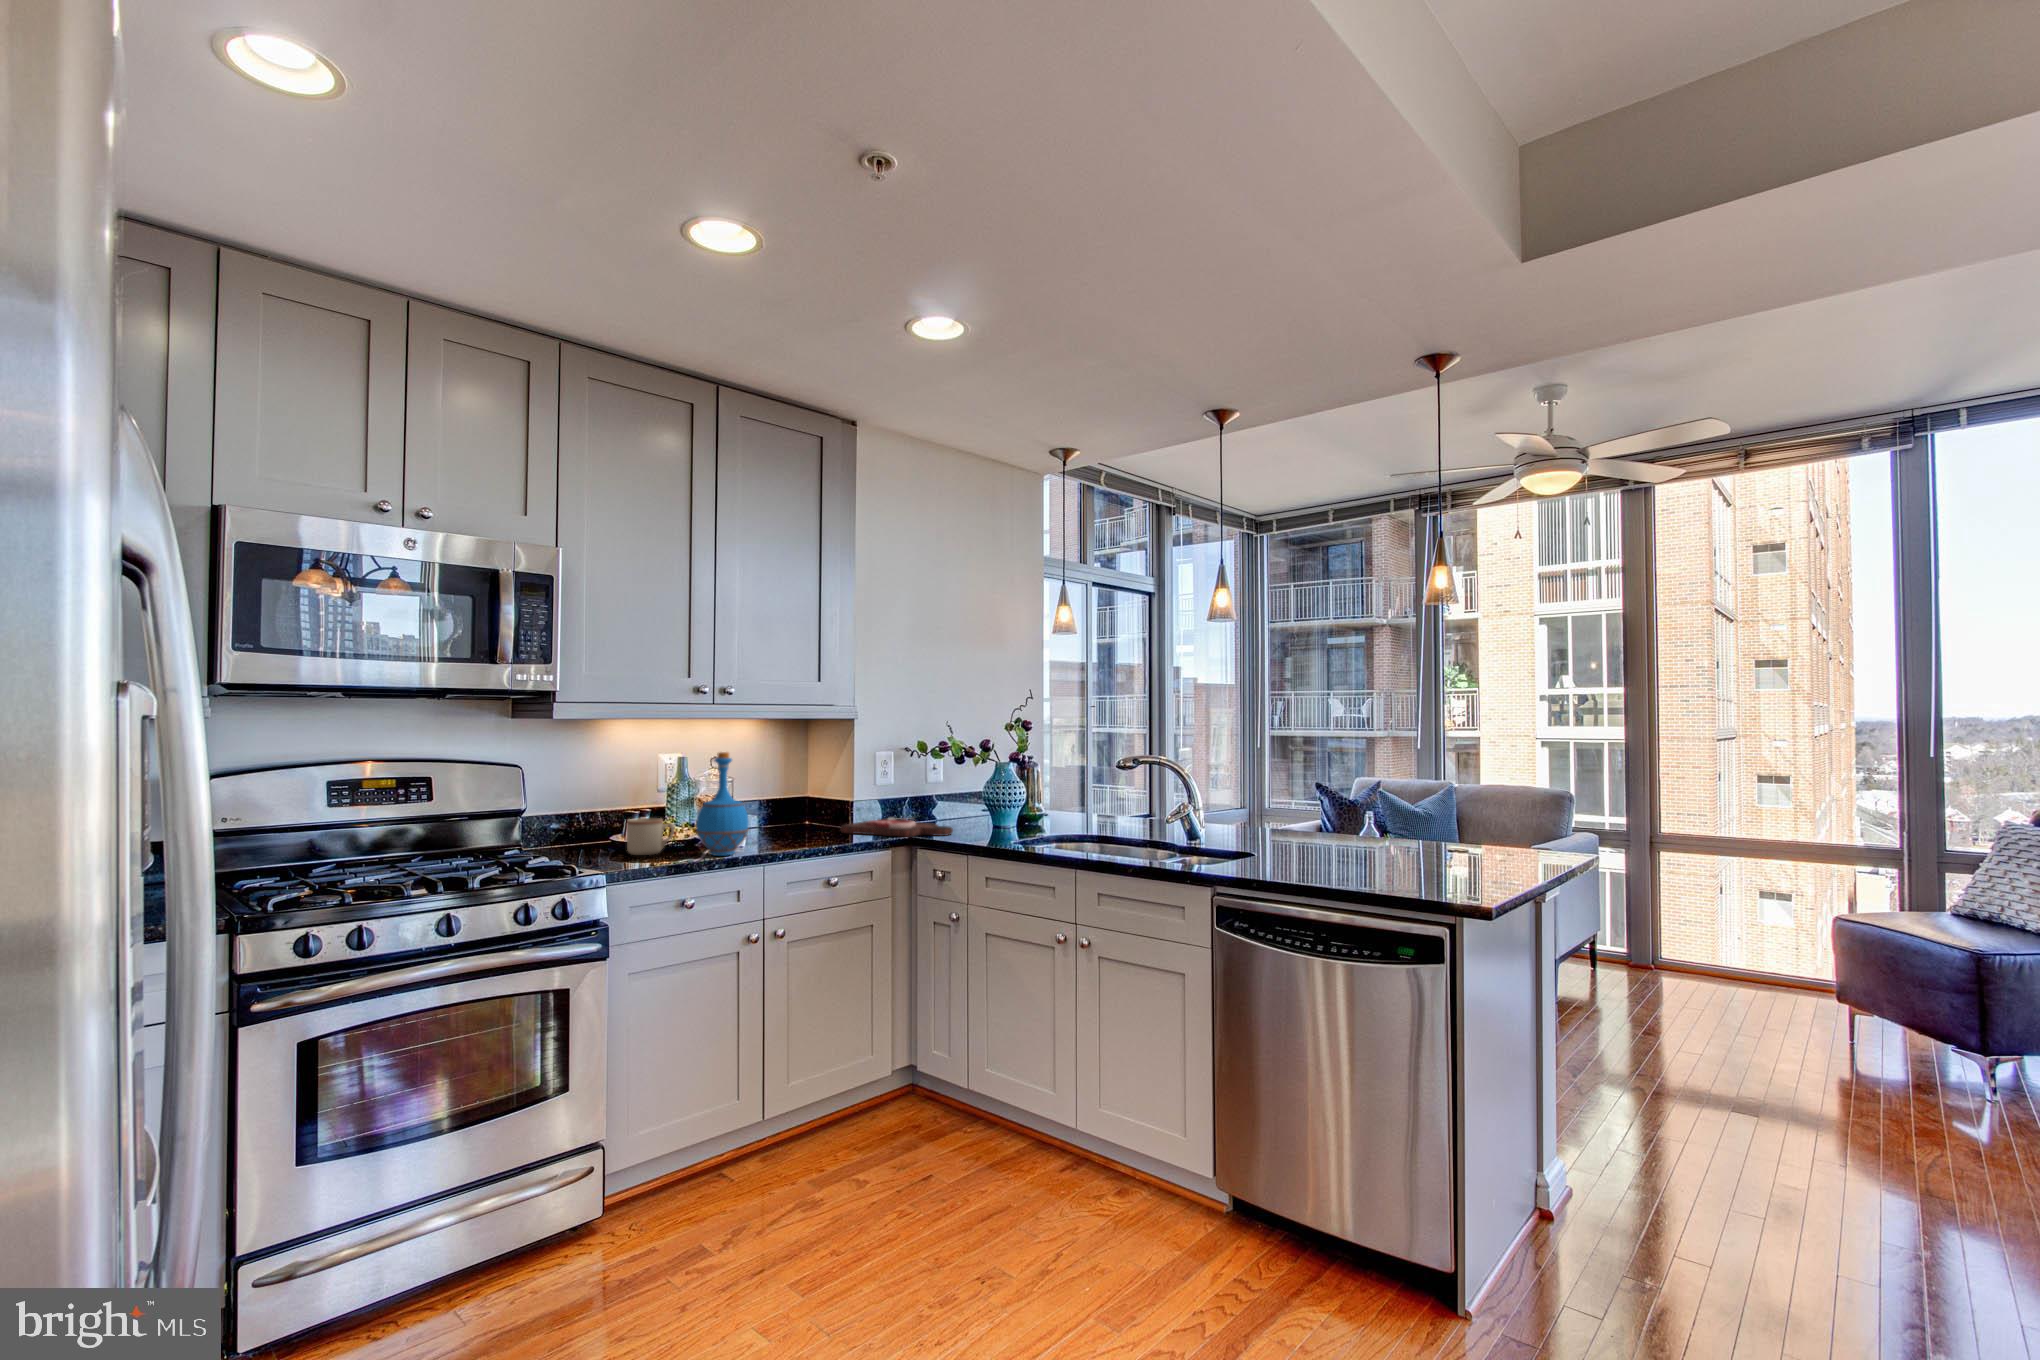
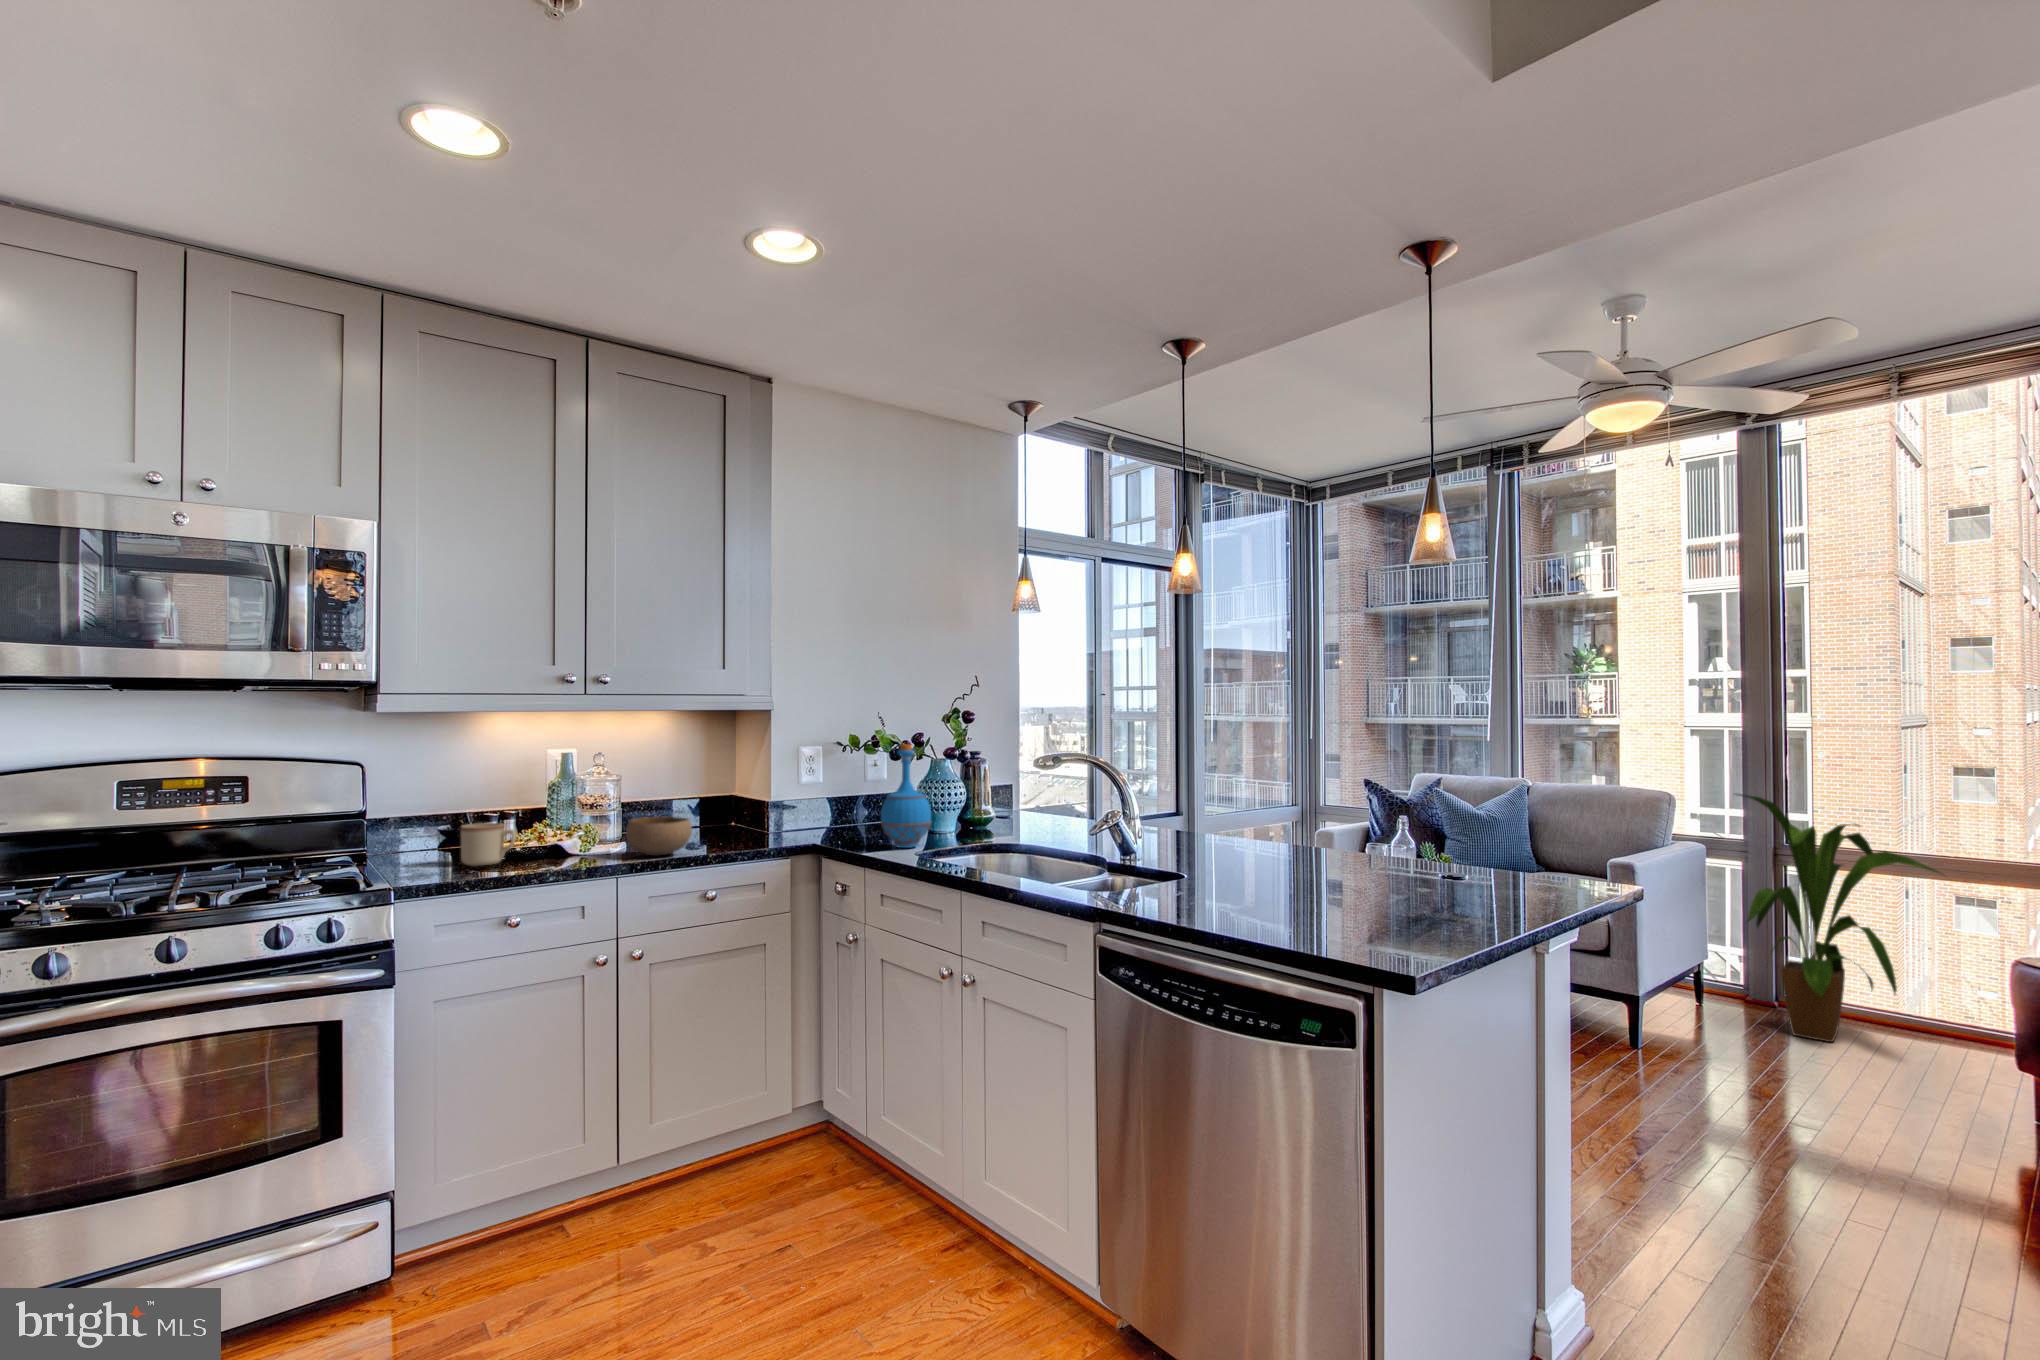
bottle: present [696,752,749,856] -> present [881,744,931,848]
house plant: none [1623,792,1785,992] -> present [1735,793,1943,1042]
bowl: none [762,812,818,846] -> present [626,817,692,856]
cutting board: present [840,818,953,837] -> none [748,822,869,844]

